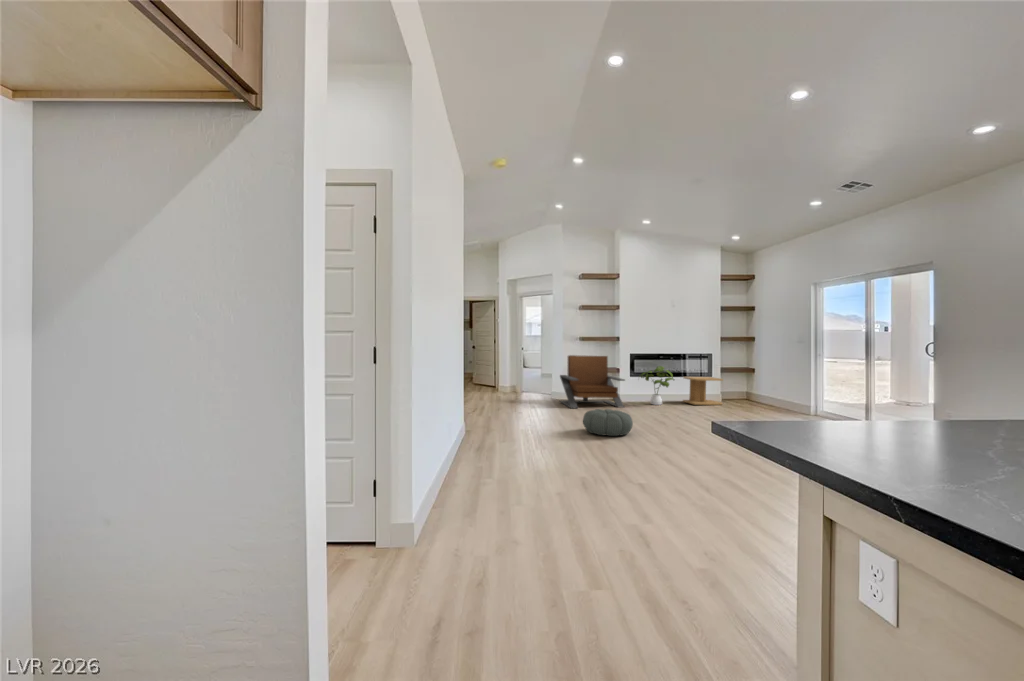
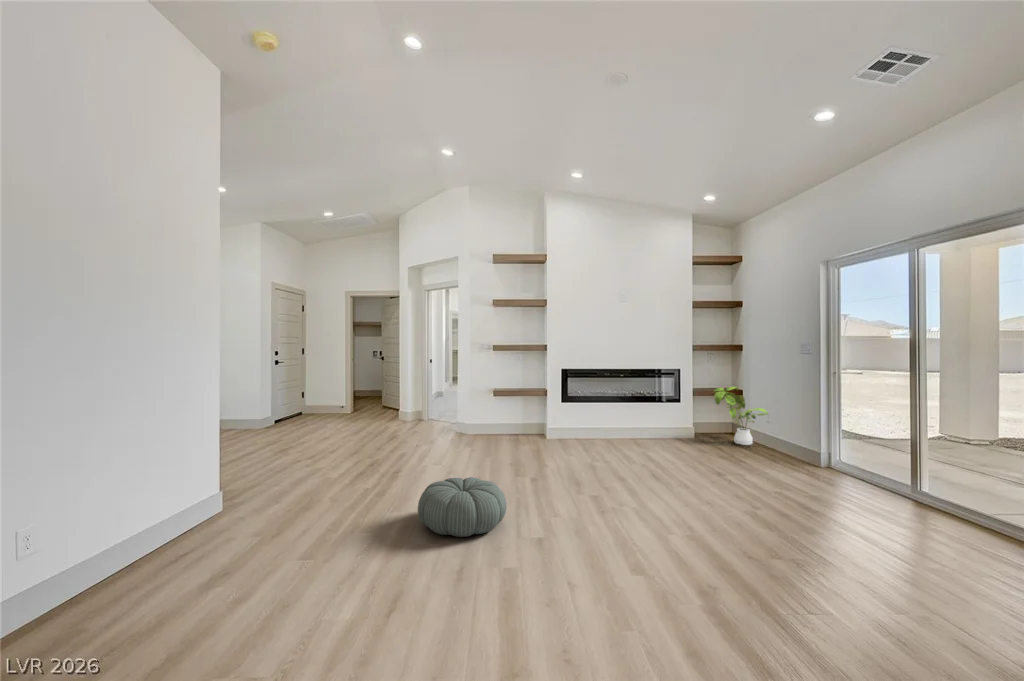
lounge chair: present [560,355,625,408] -> none [461,373,548,454]
house plant: present [641,366,674,405] -> present [713,387,768,445]
side table: present [683,377,723,405] -> none [637,403,694,446]

